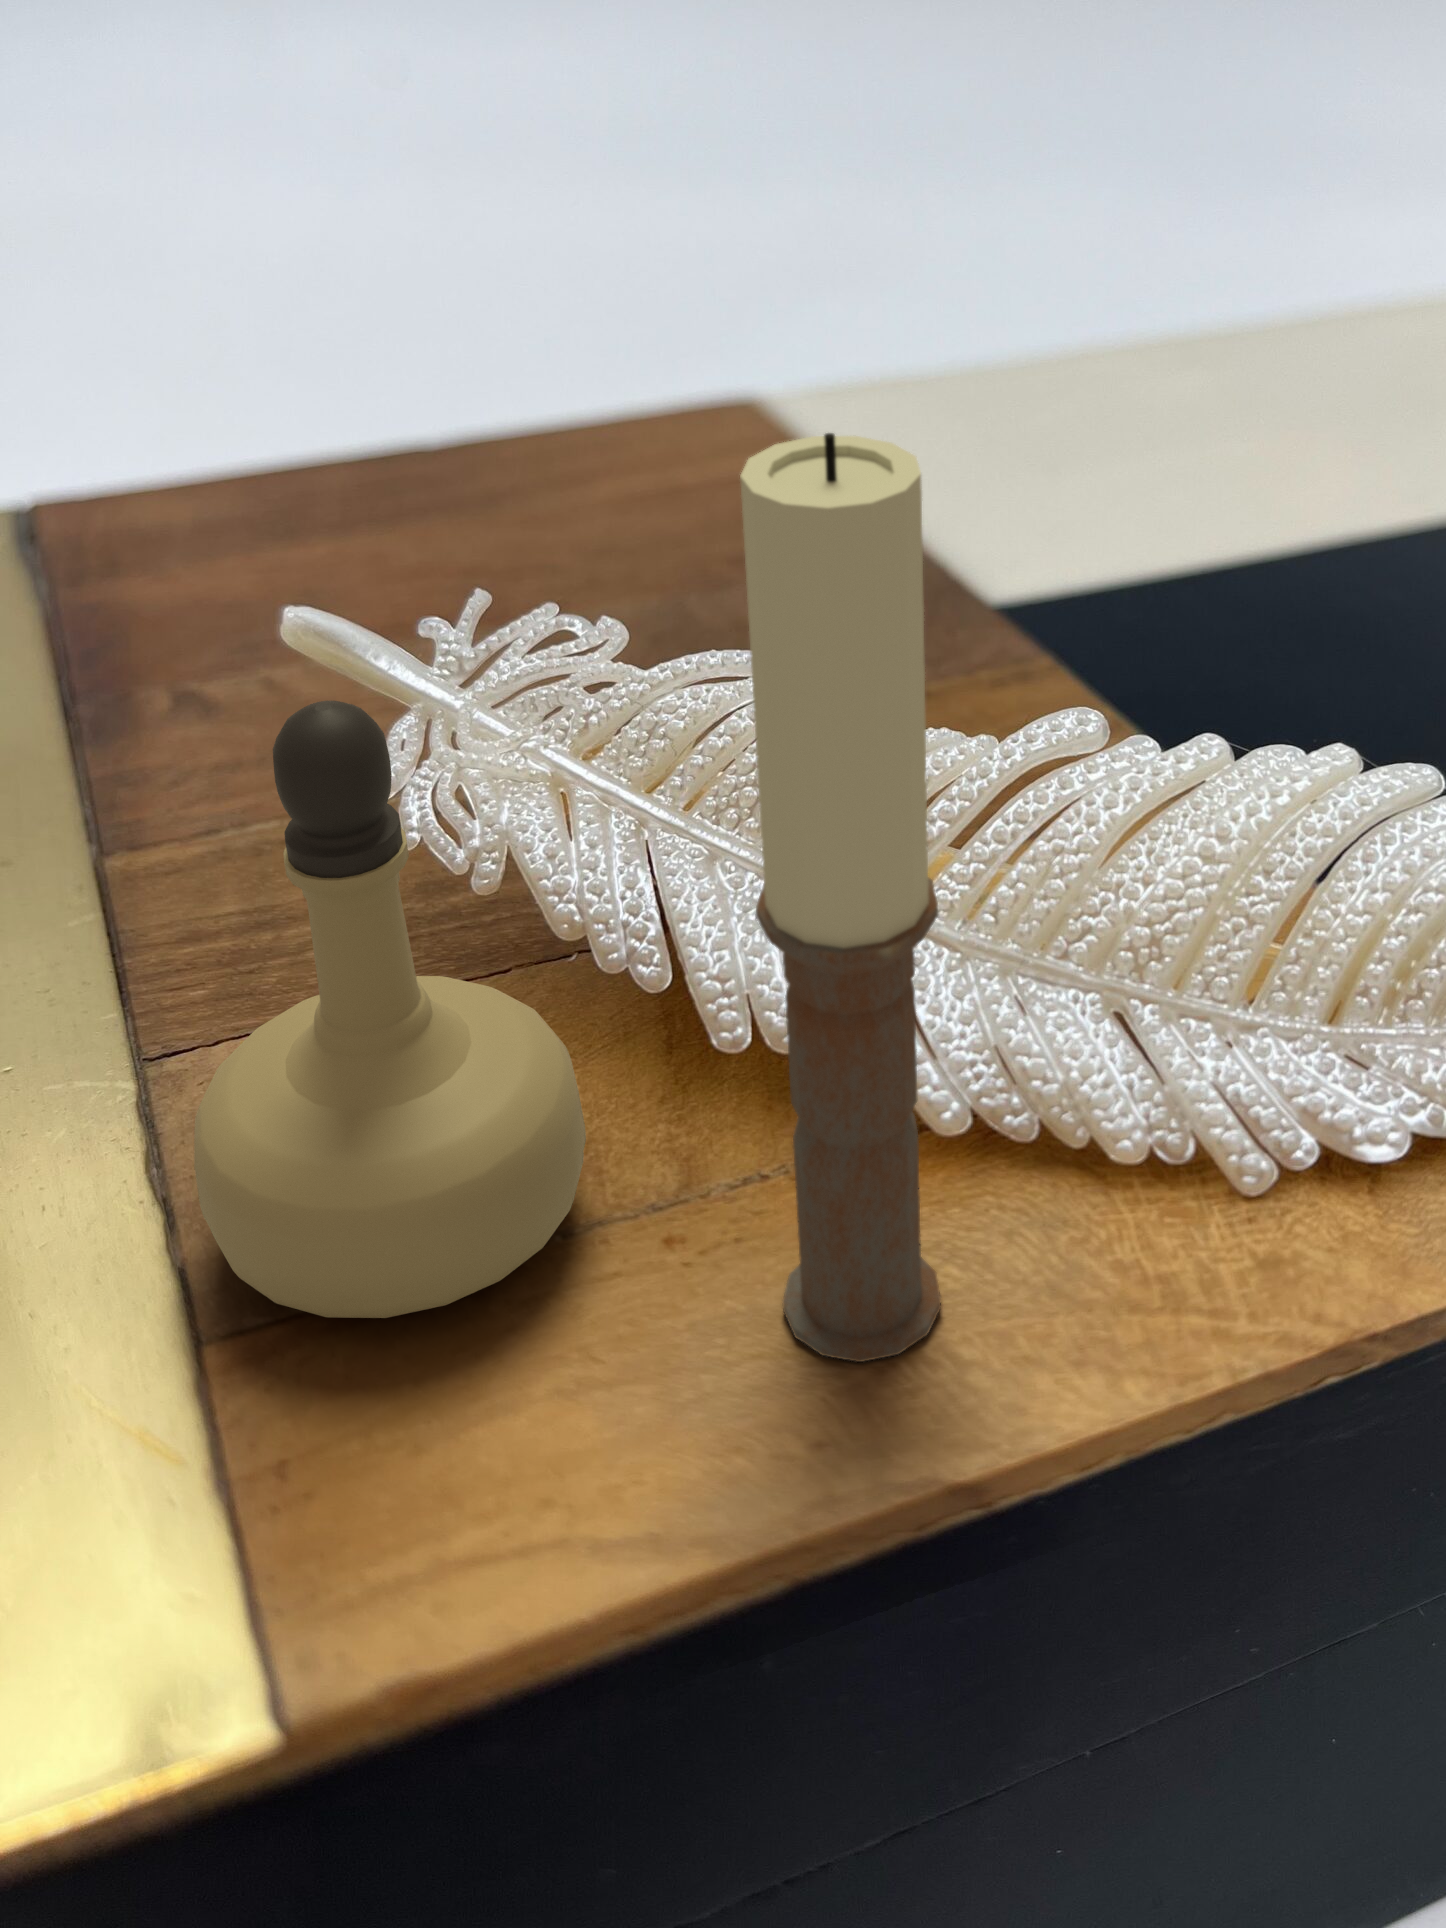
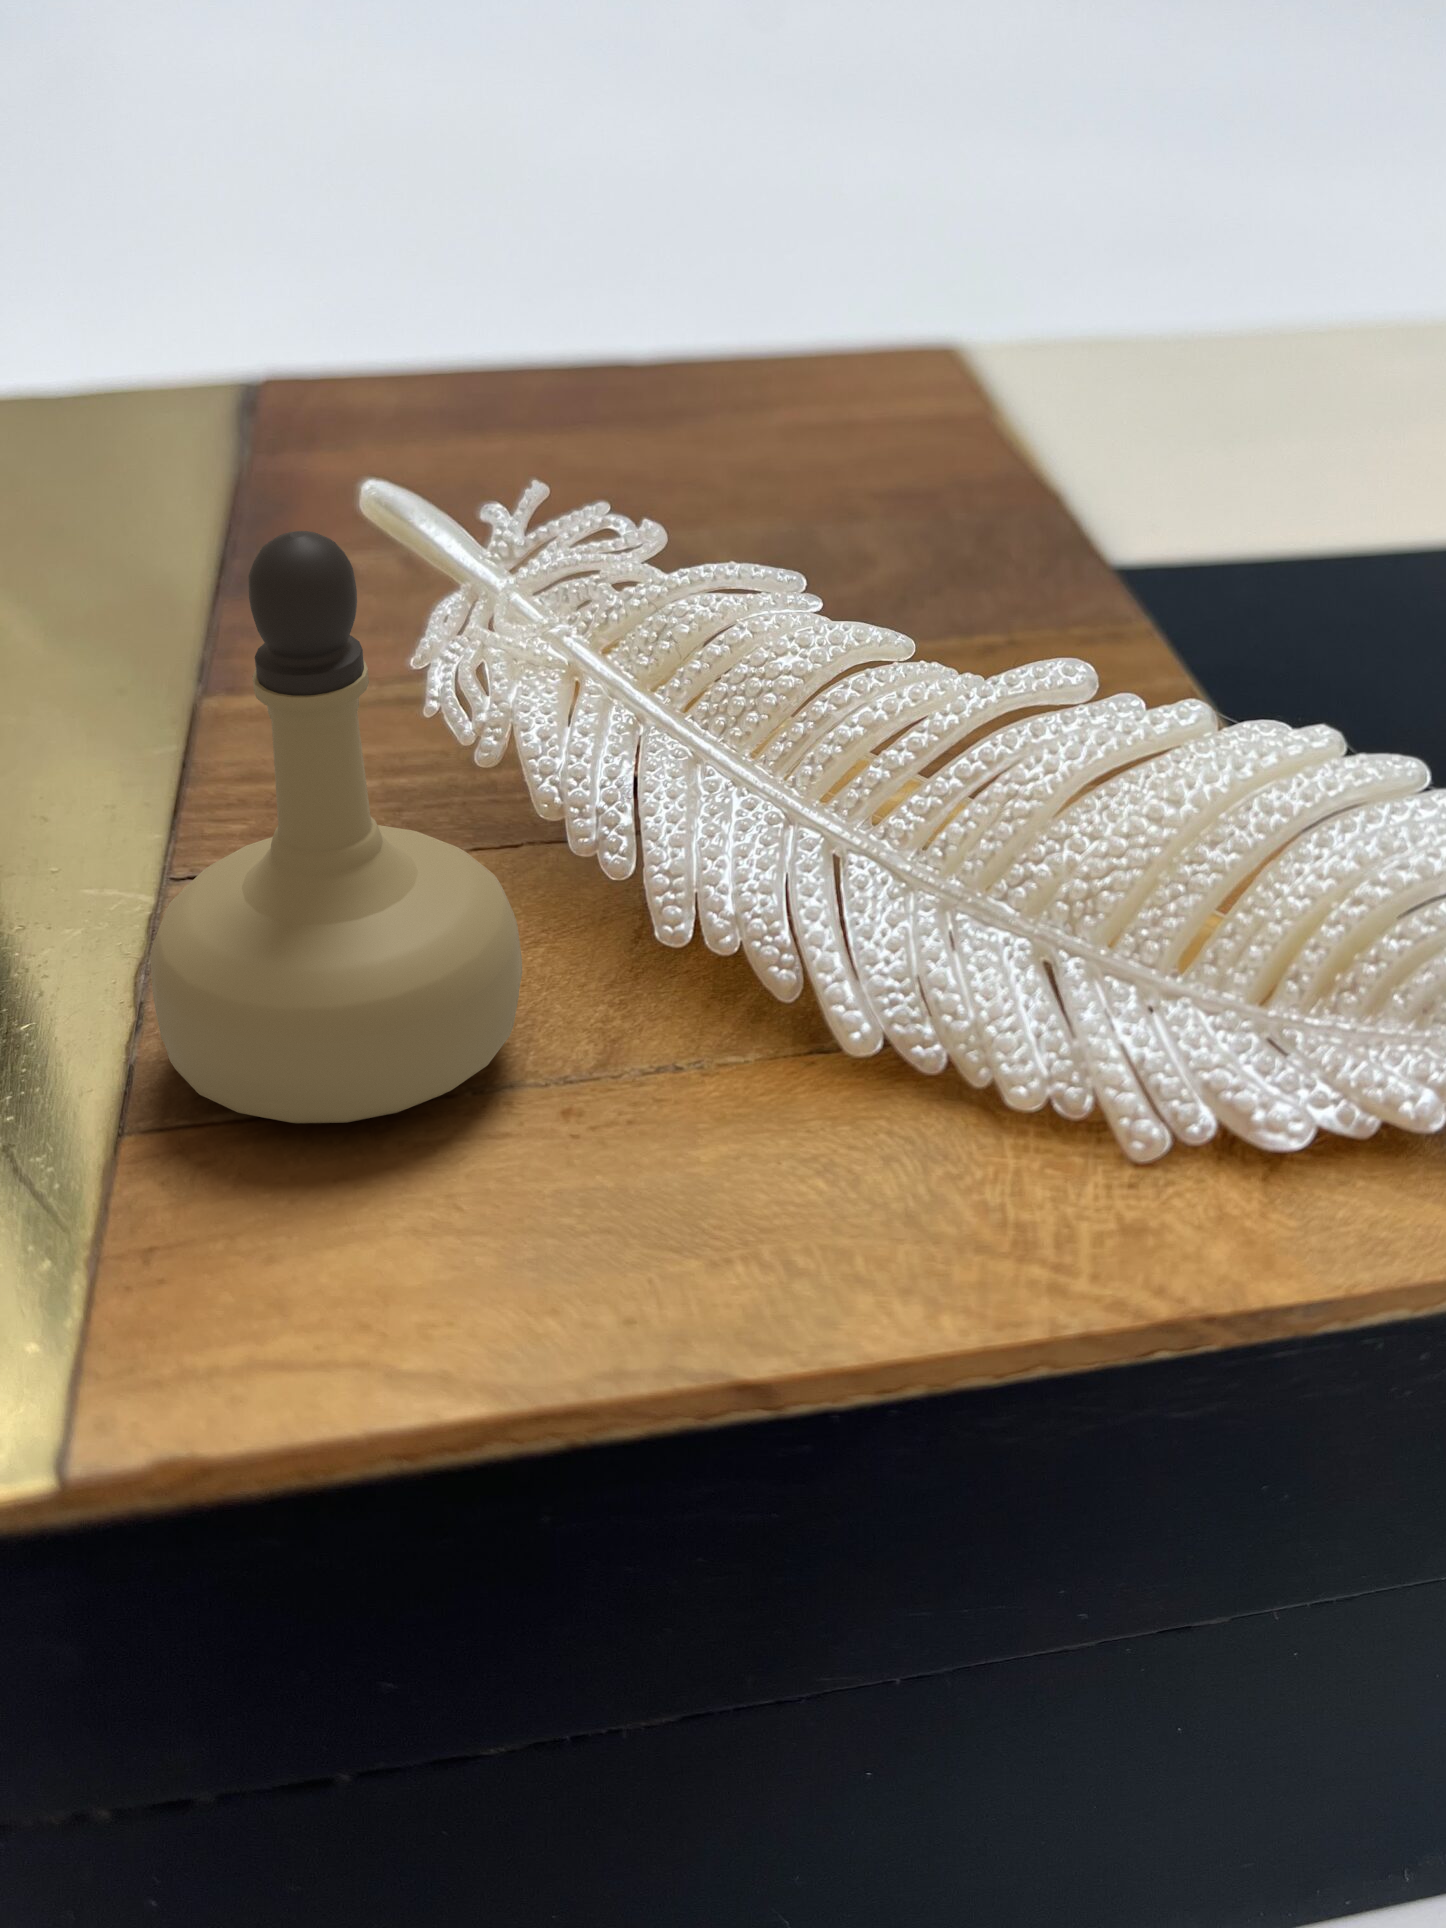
candle: present [740,433,941,1362] -> none [632,314,813,1242]

